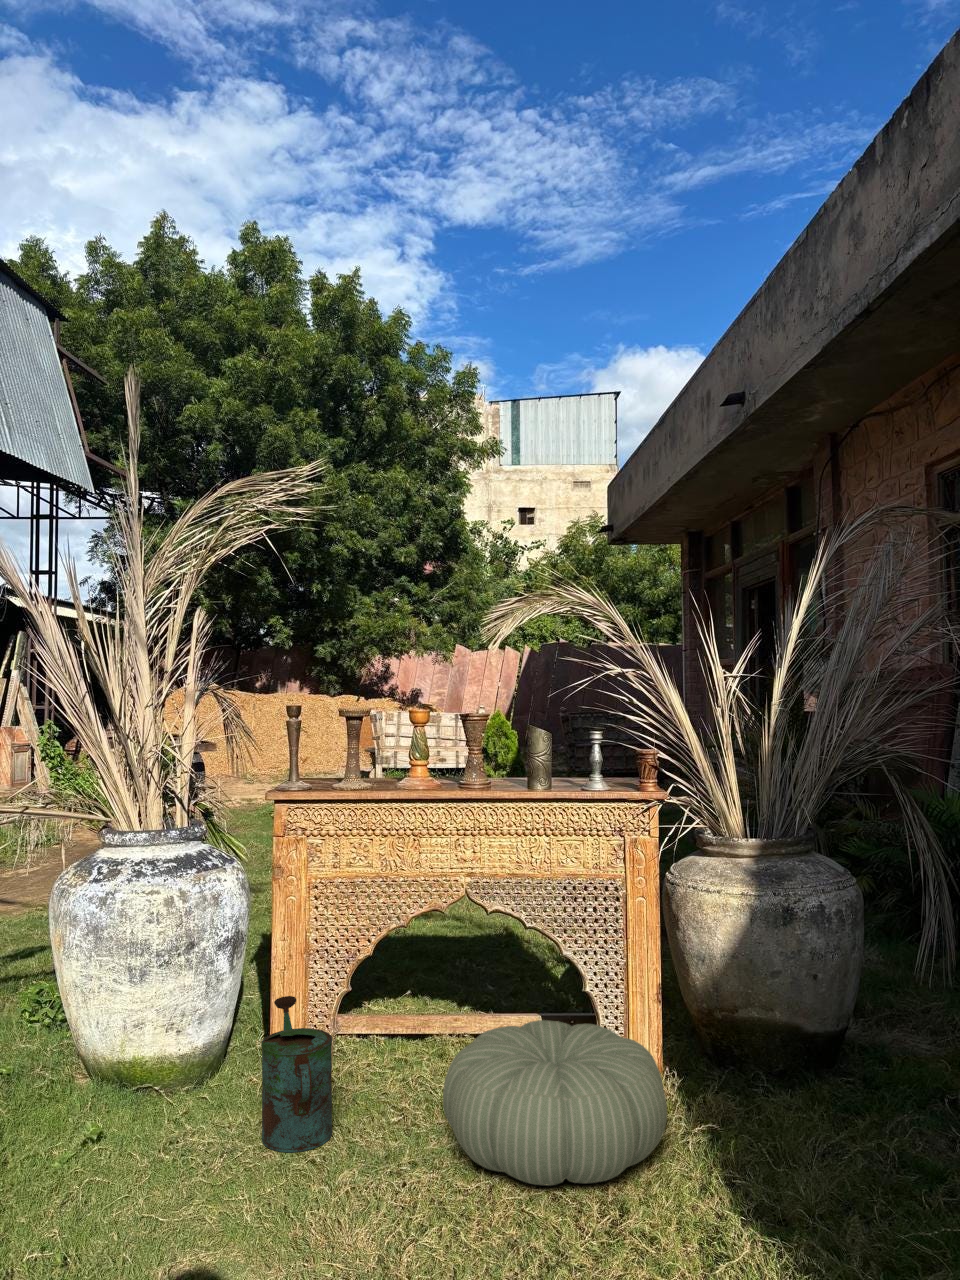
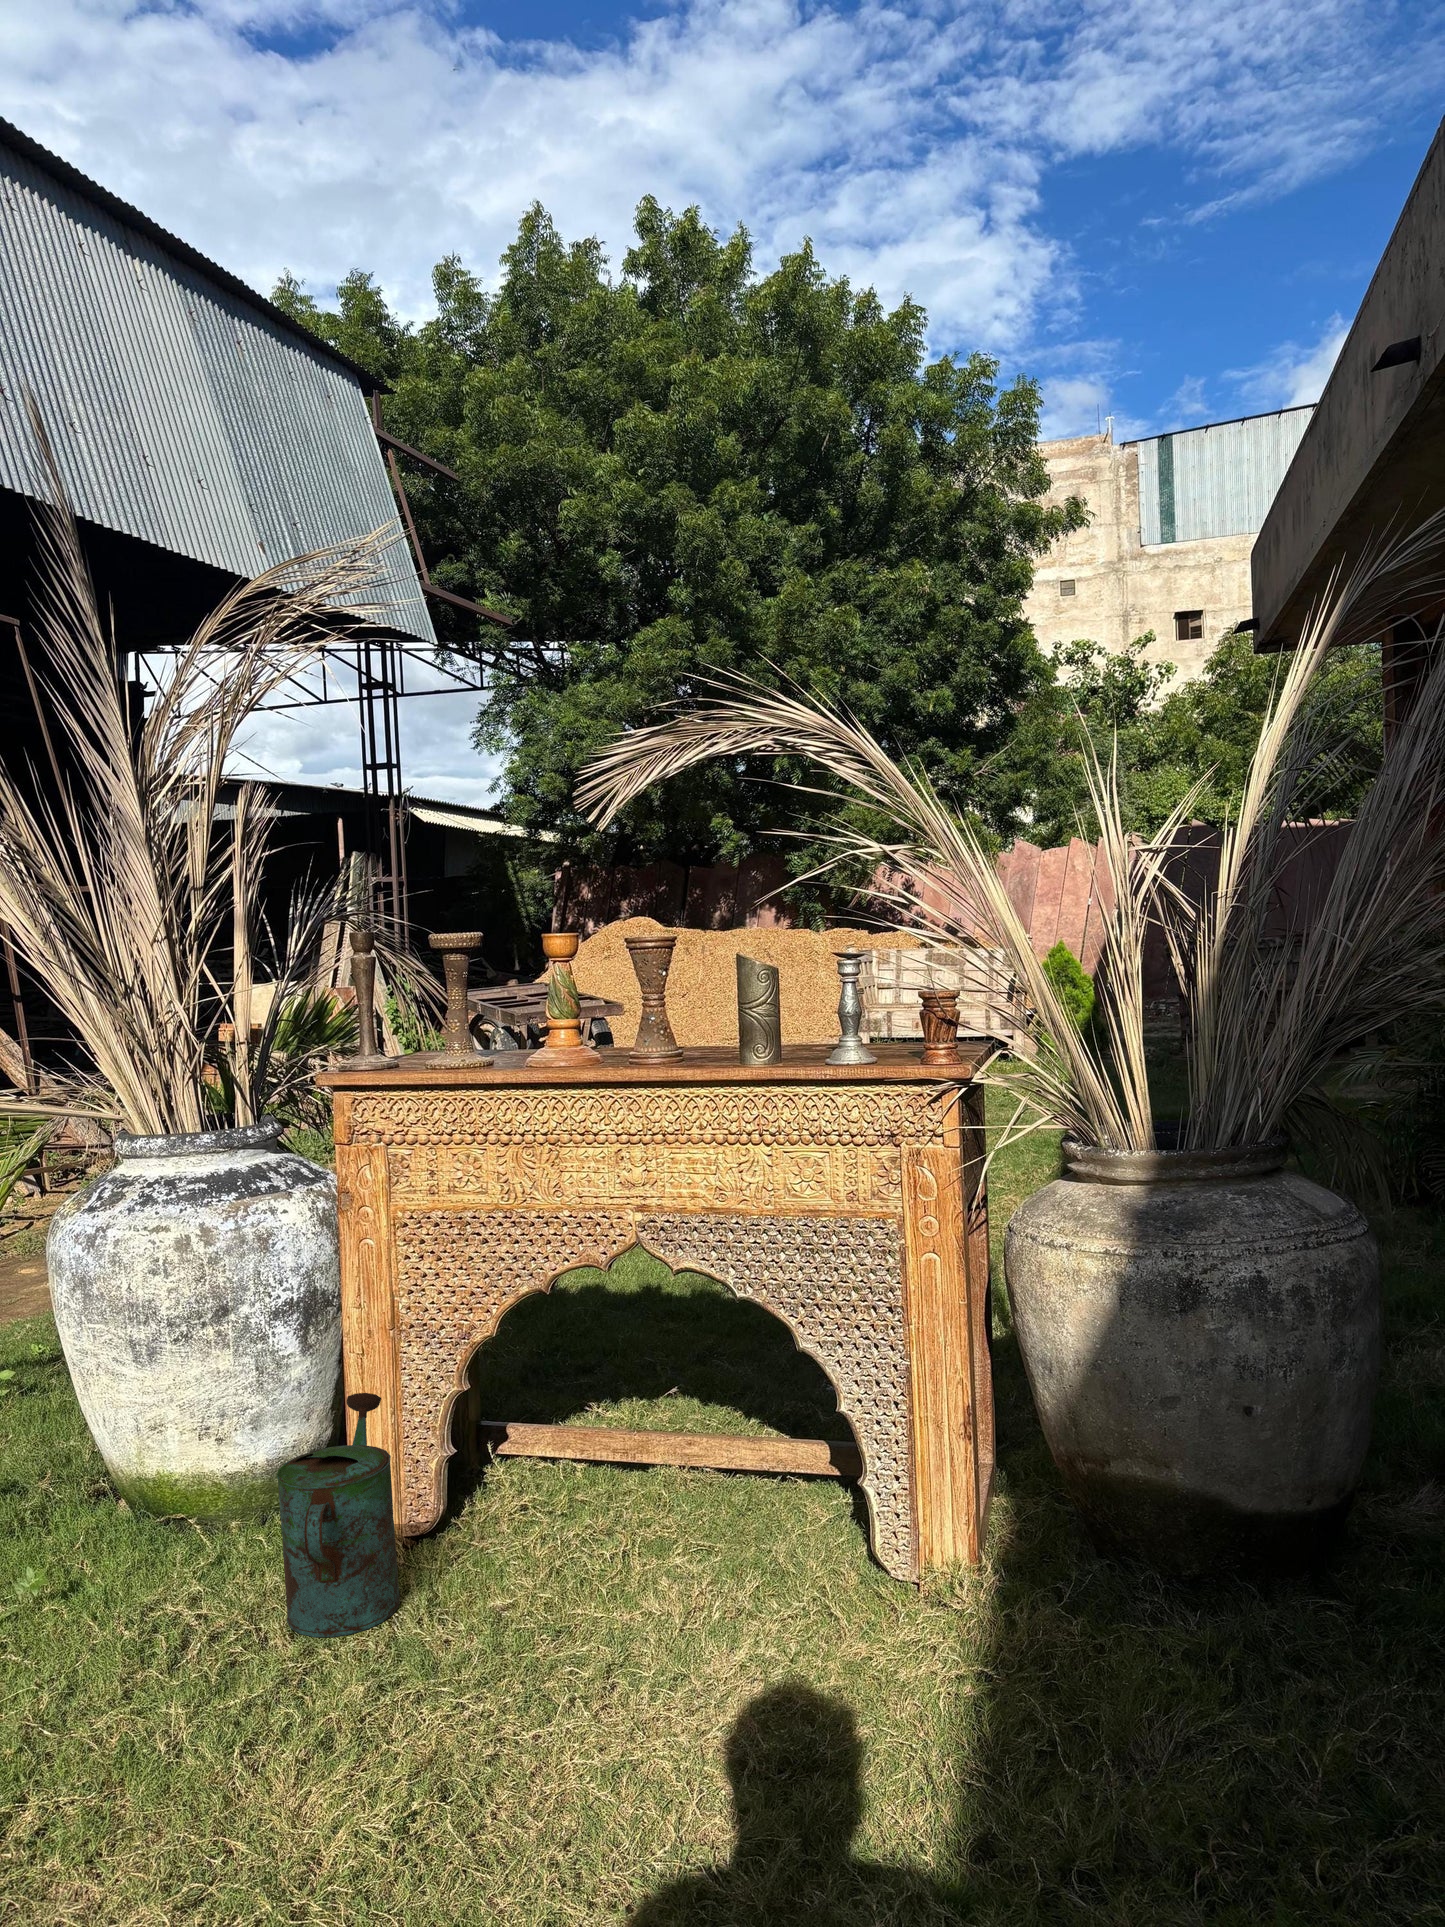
pouf: present [443,1020,667,1186] -> none [522,1456,908,1746]

